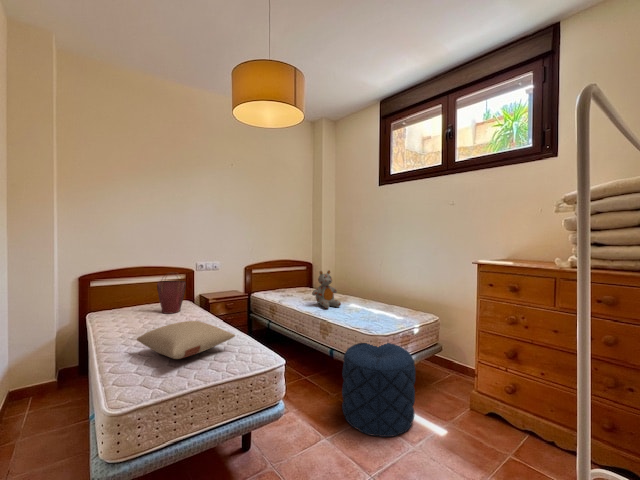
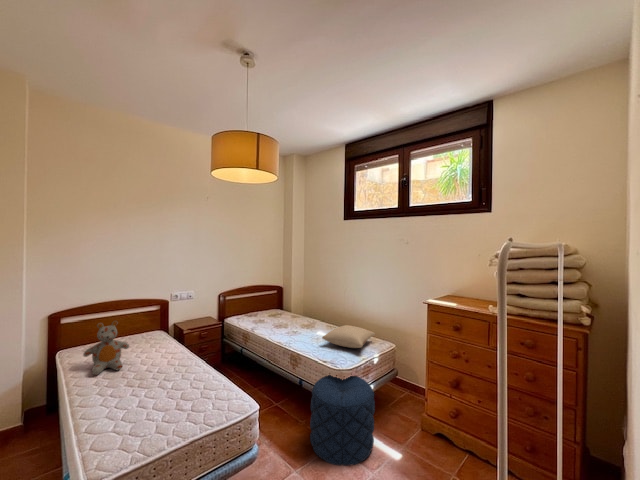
stuffed bear: present [312,270,341,308] -> present [83,321,129,375]
handbag: present [157,272,186,314] -> none [131,309,160,351]
pillow: present [137,321,235,359] -> present [322,325,375,348]

